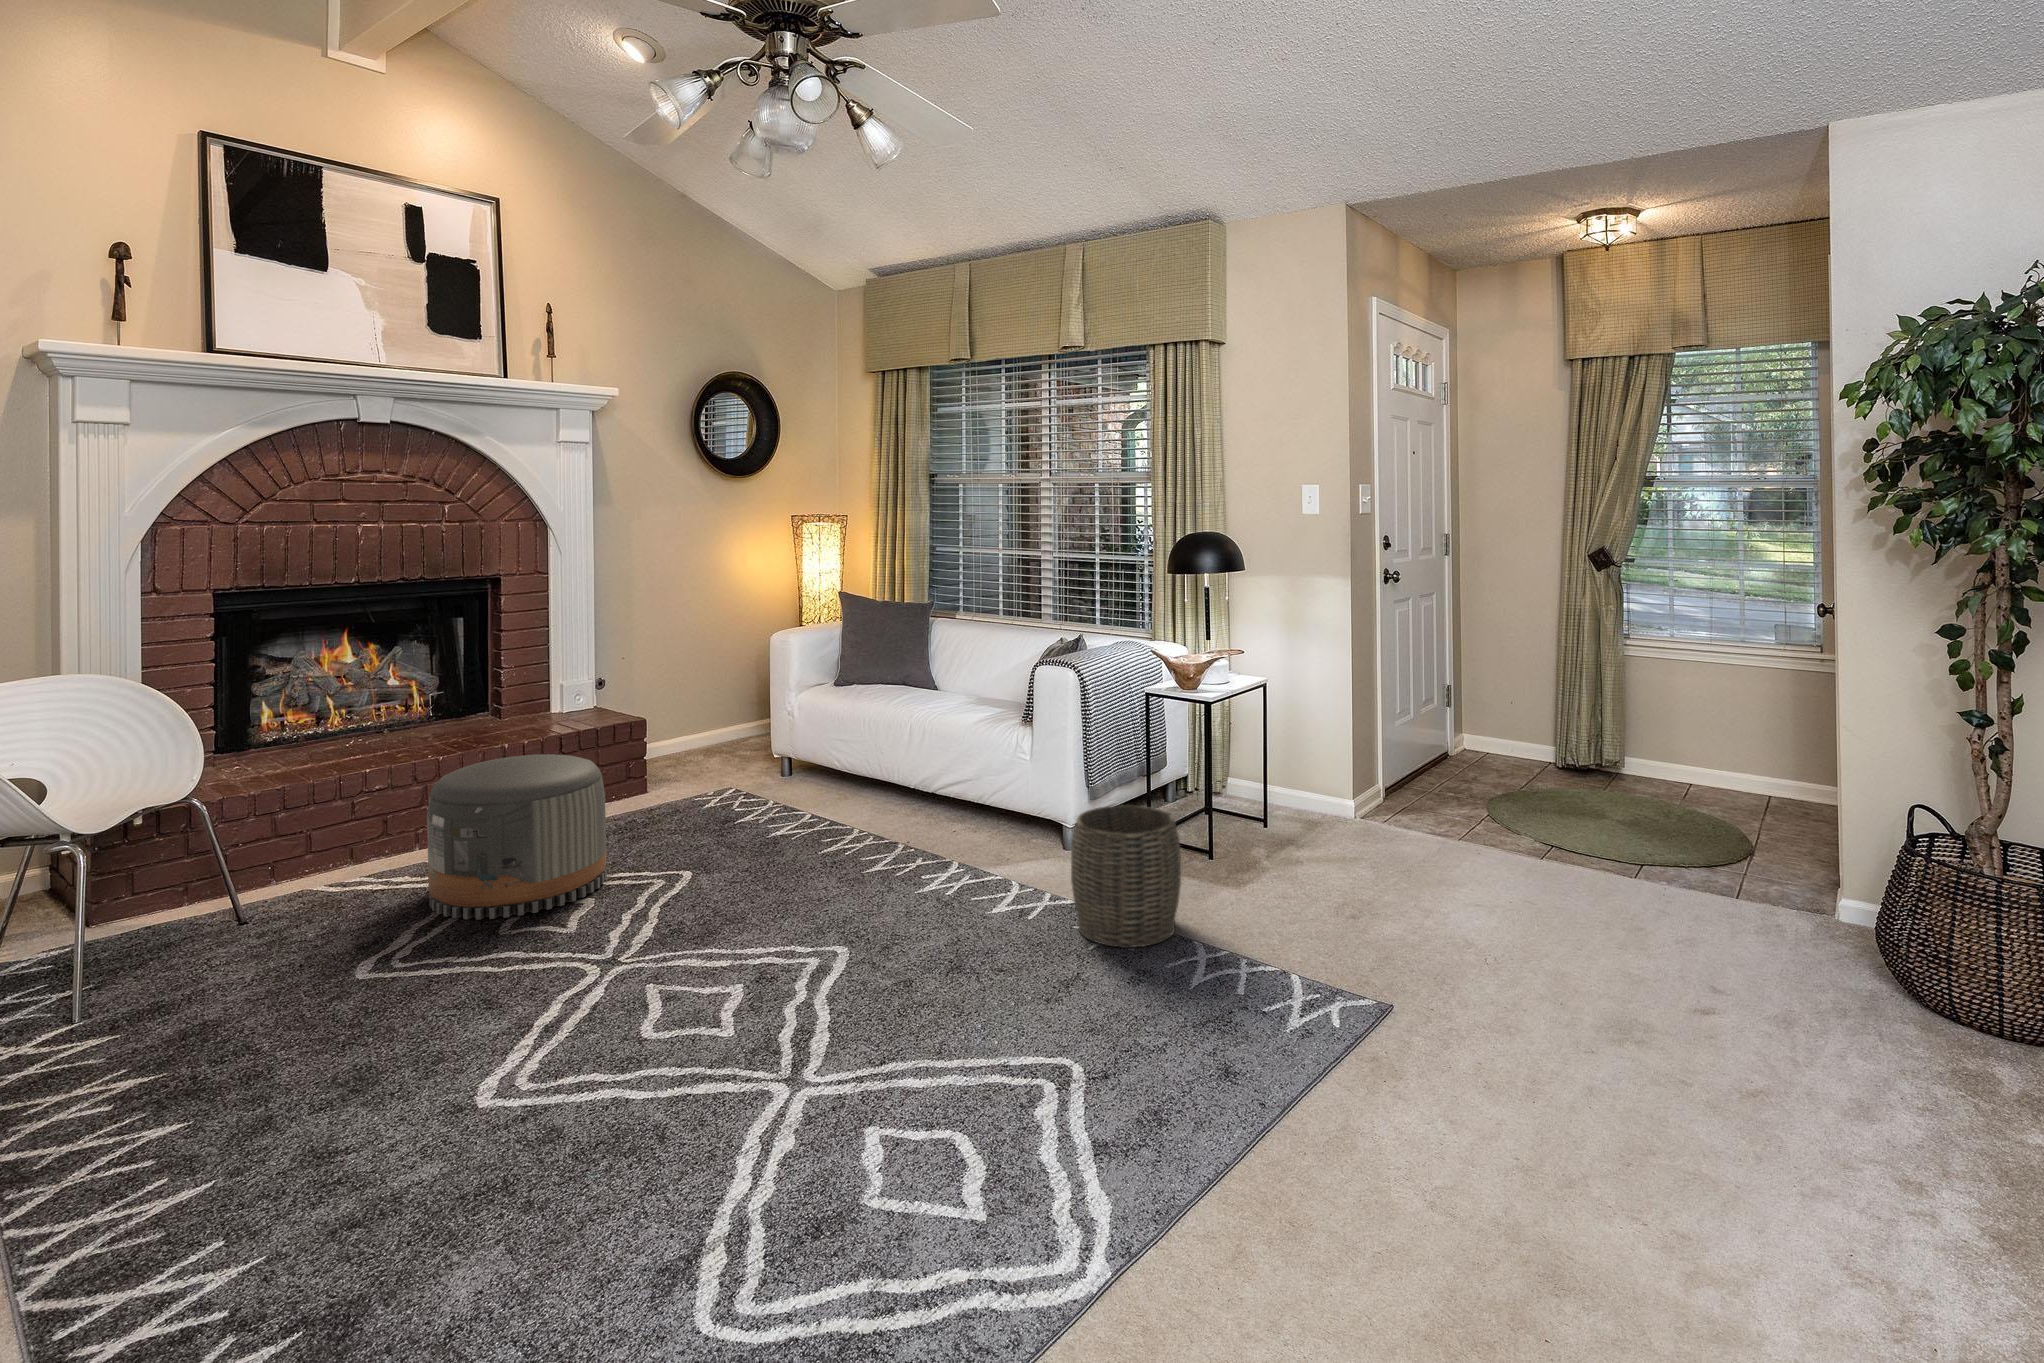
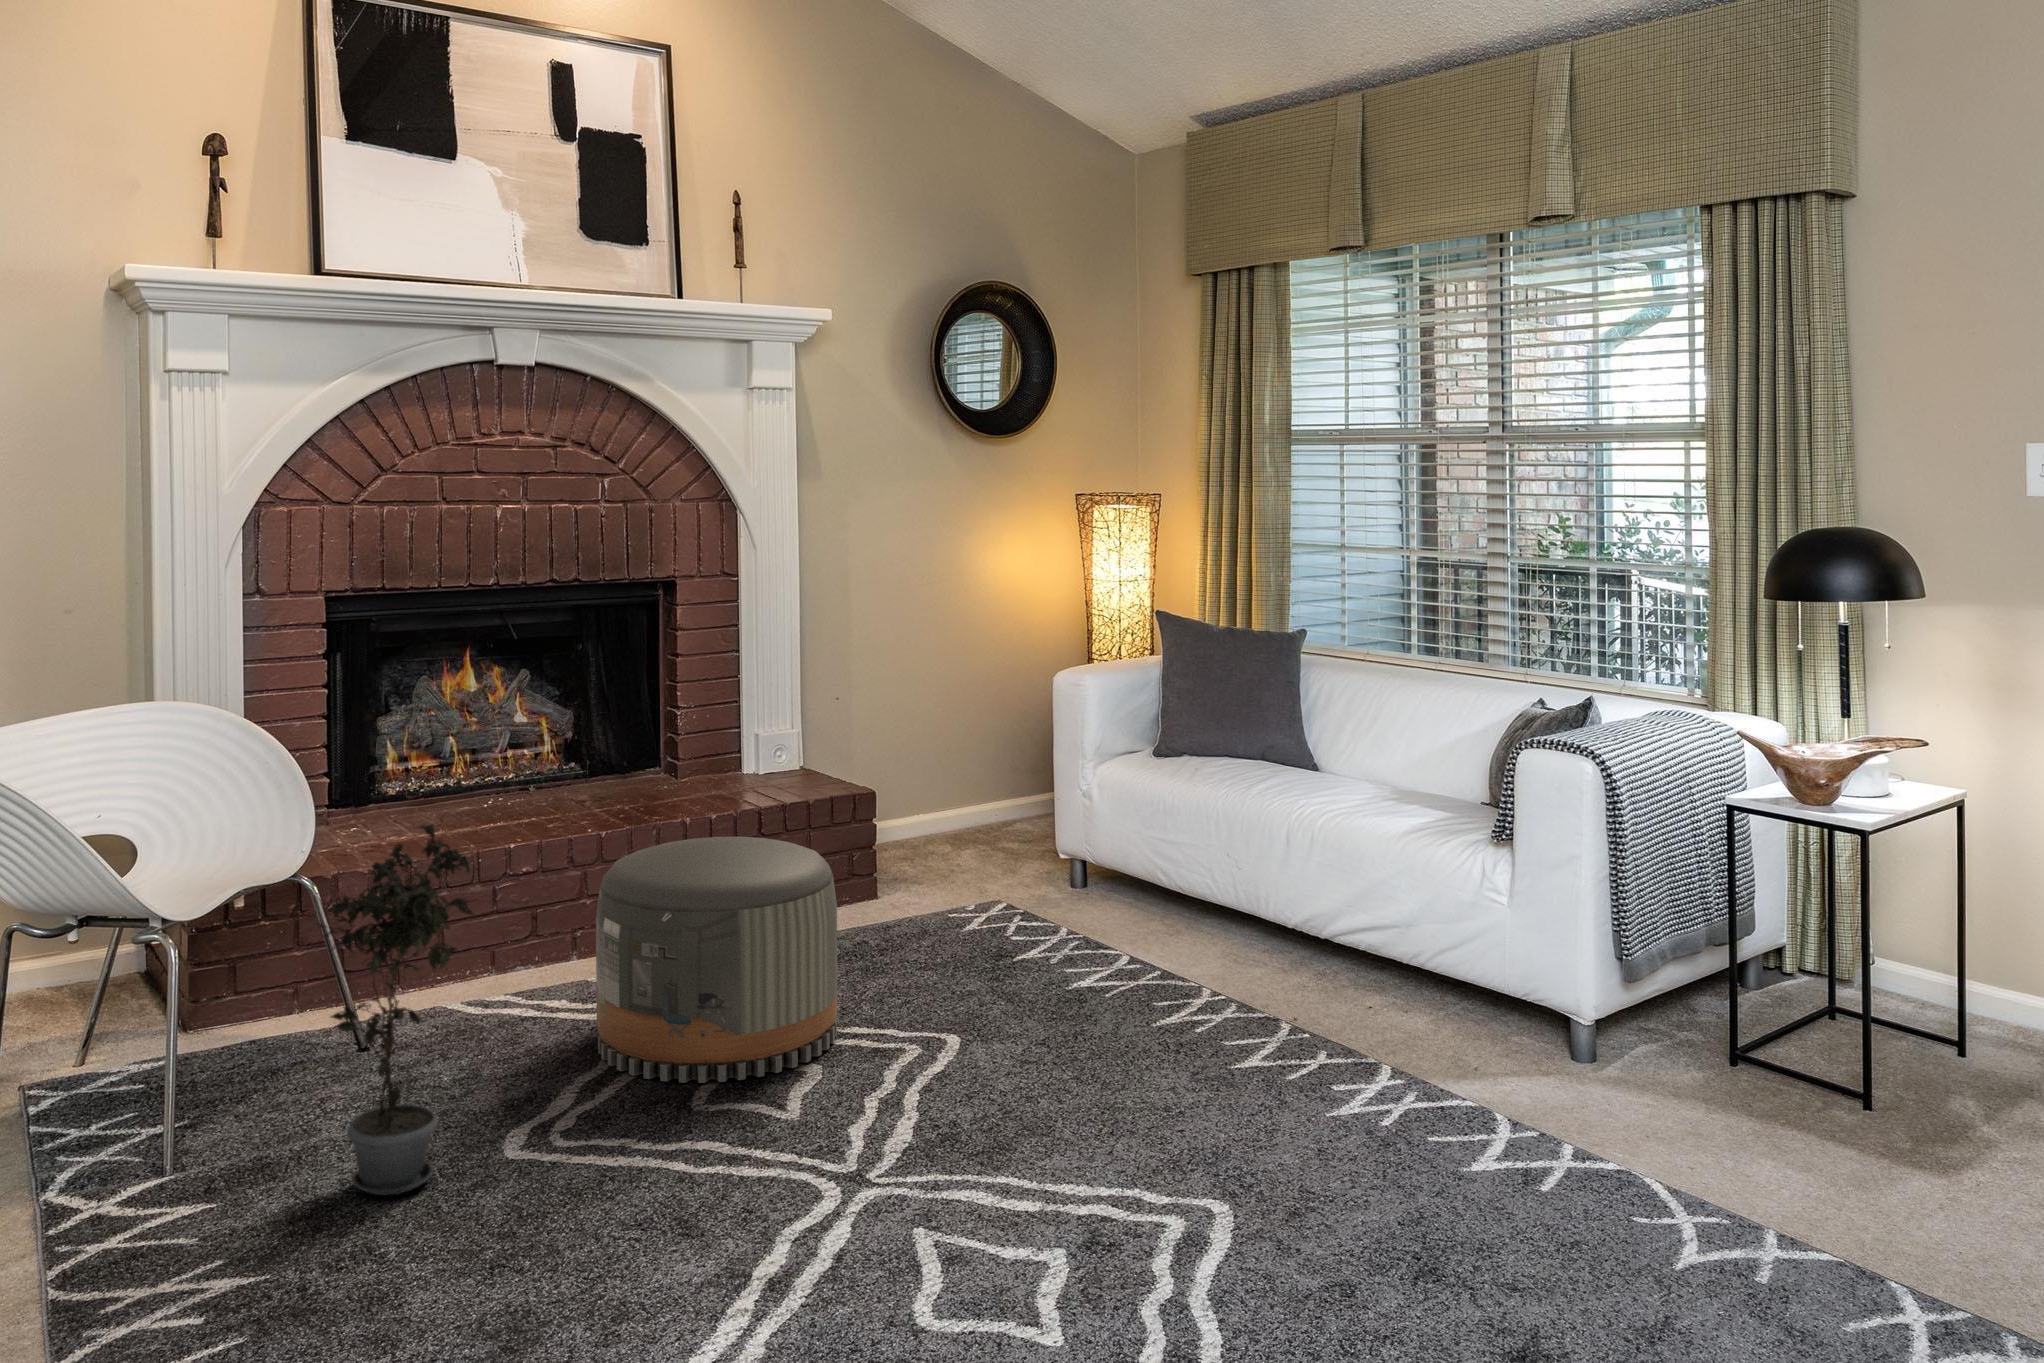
potted plant: none [196,757,333,1013] -> present [319,824,474,1195]
woven basket: present [1071,805,1181,948] -> none [1624,1005,1845,1276]

